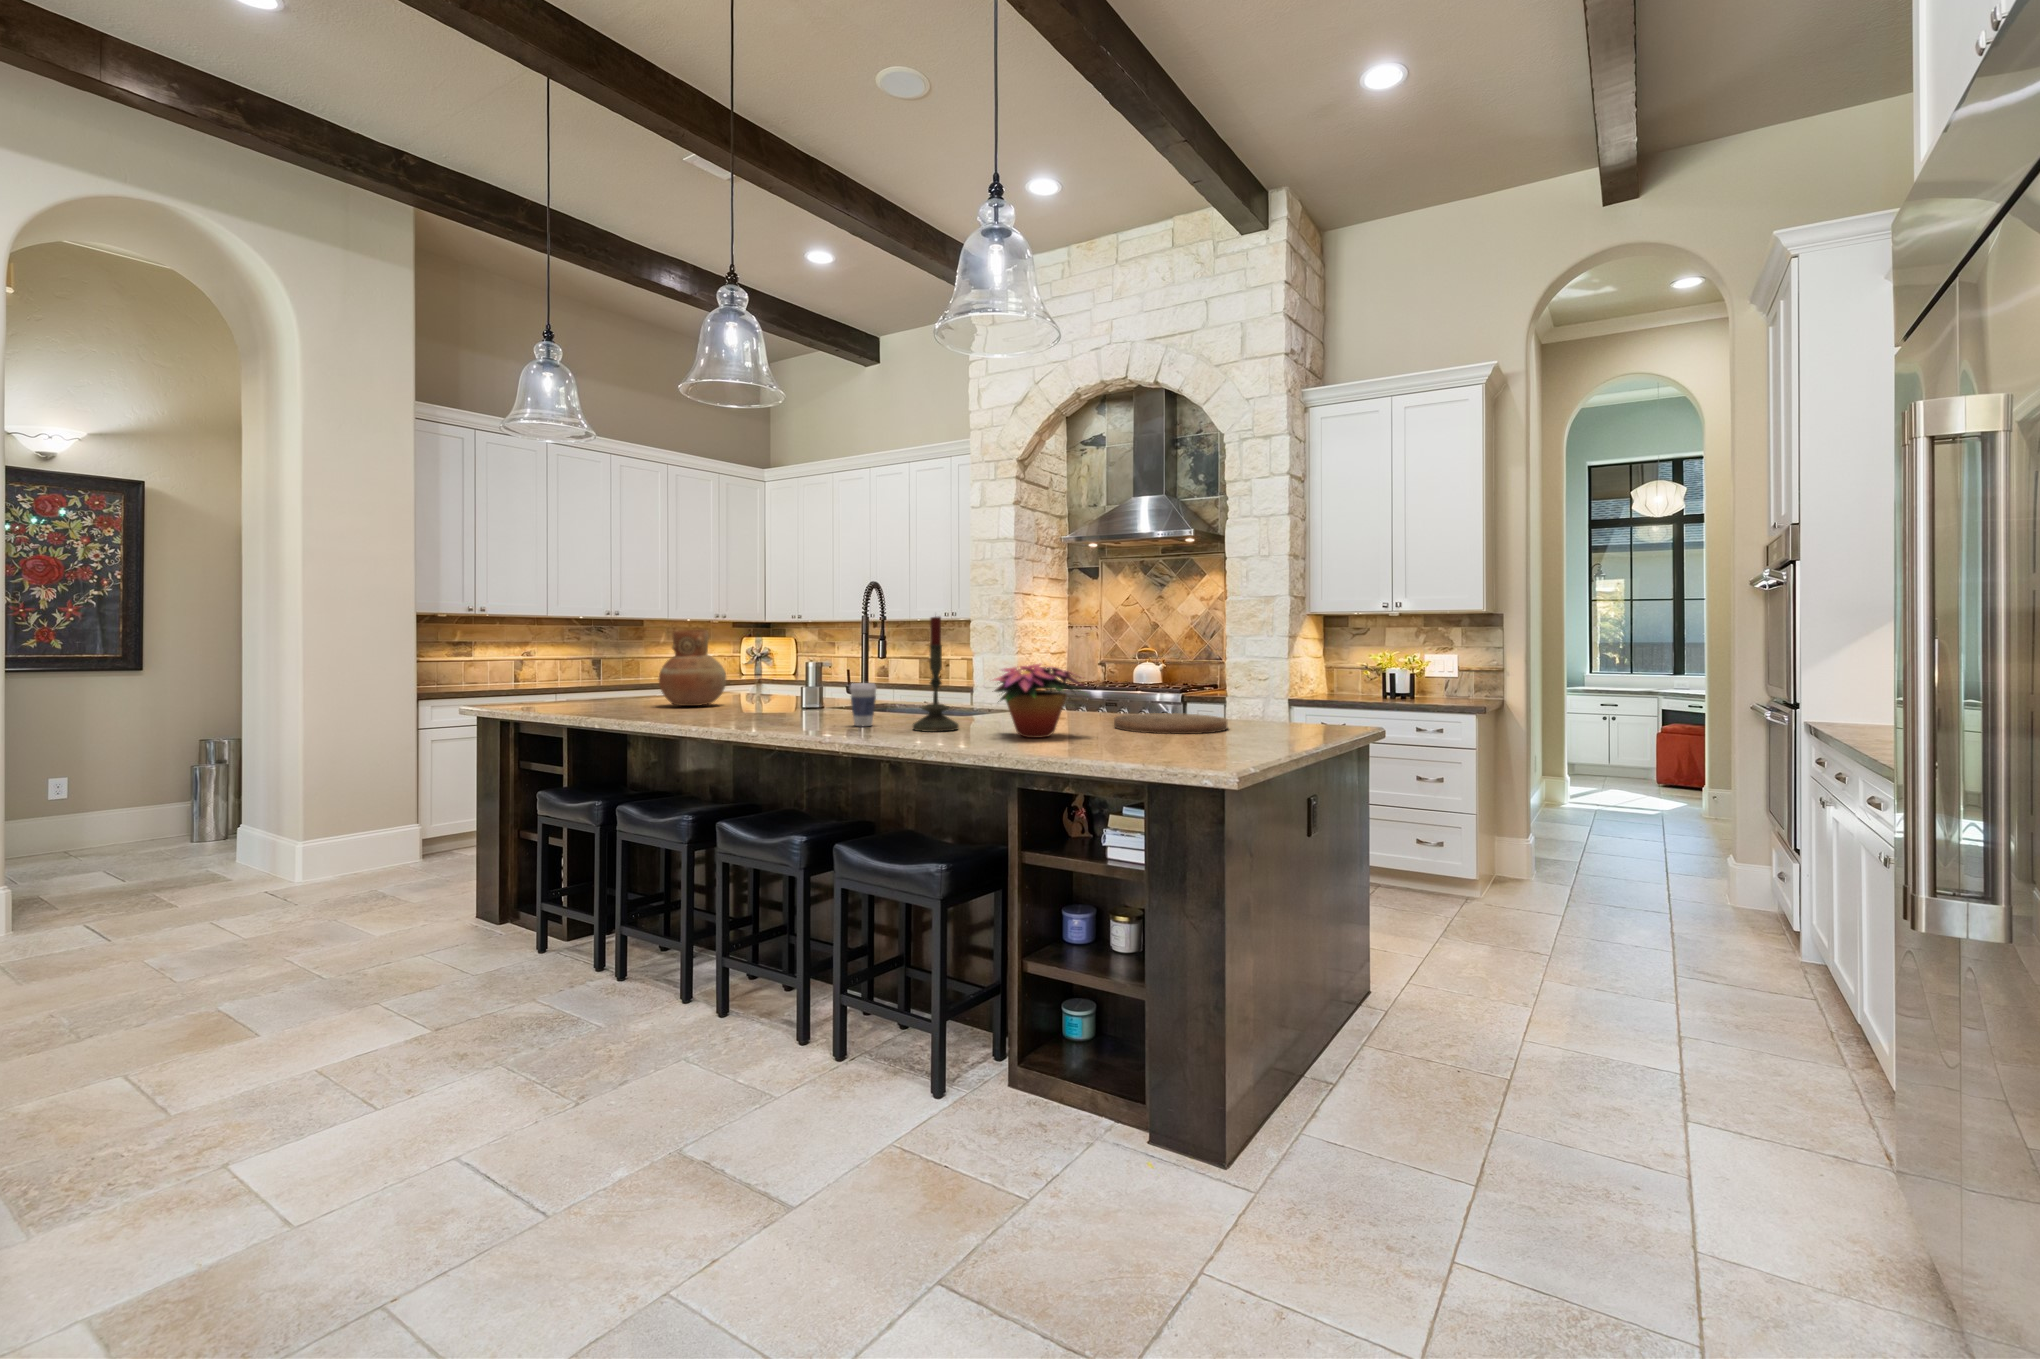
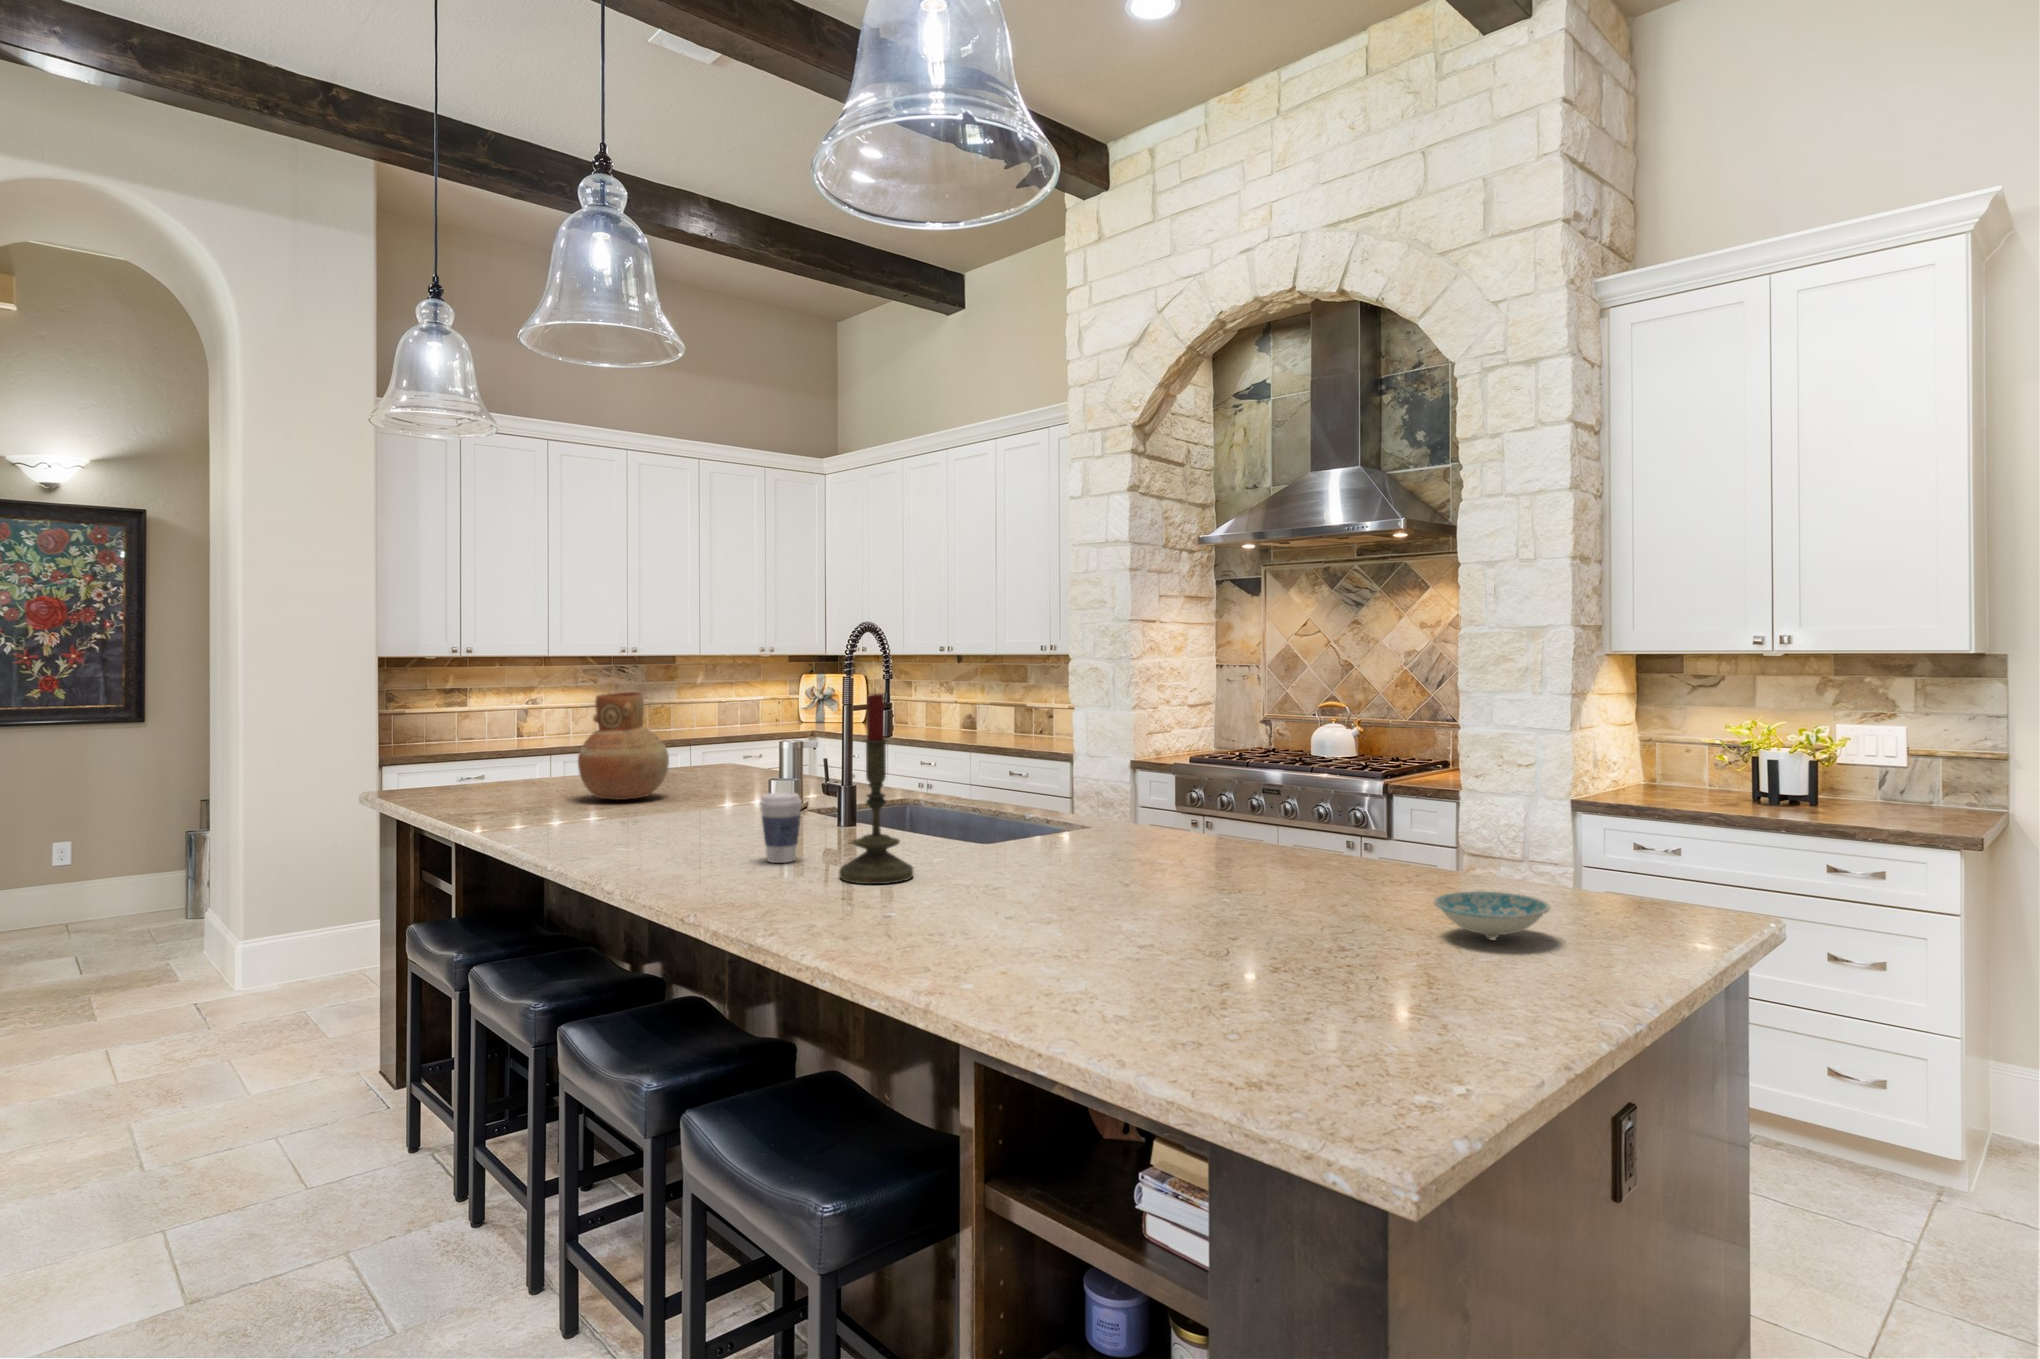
flower arrangement: present [994,664,1082,738] -> none [925,779,1111,914]
cutting board: present [1114,713,1227,734] -> none [1178,855,1386,914]
ceramic bowl: none [1261,717,1316,737] -> present [1434,891,1550,938]

